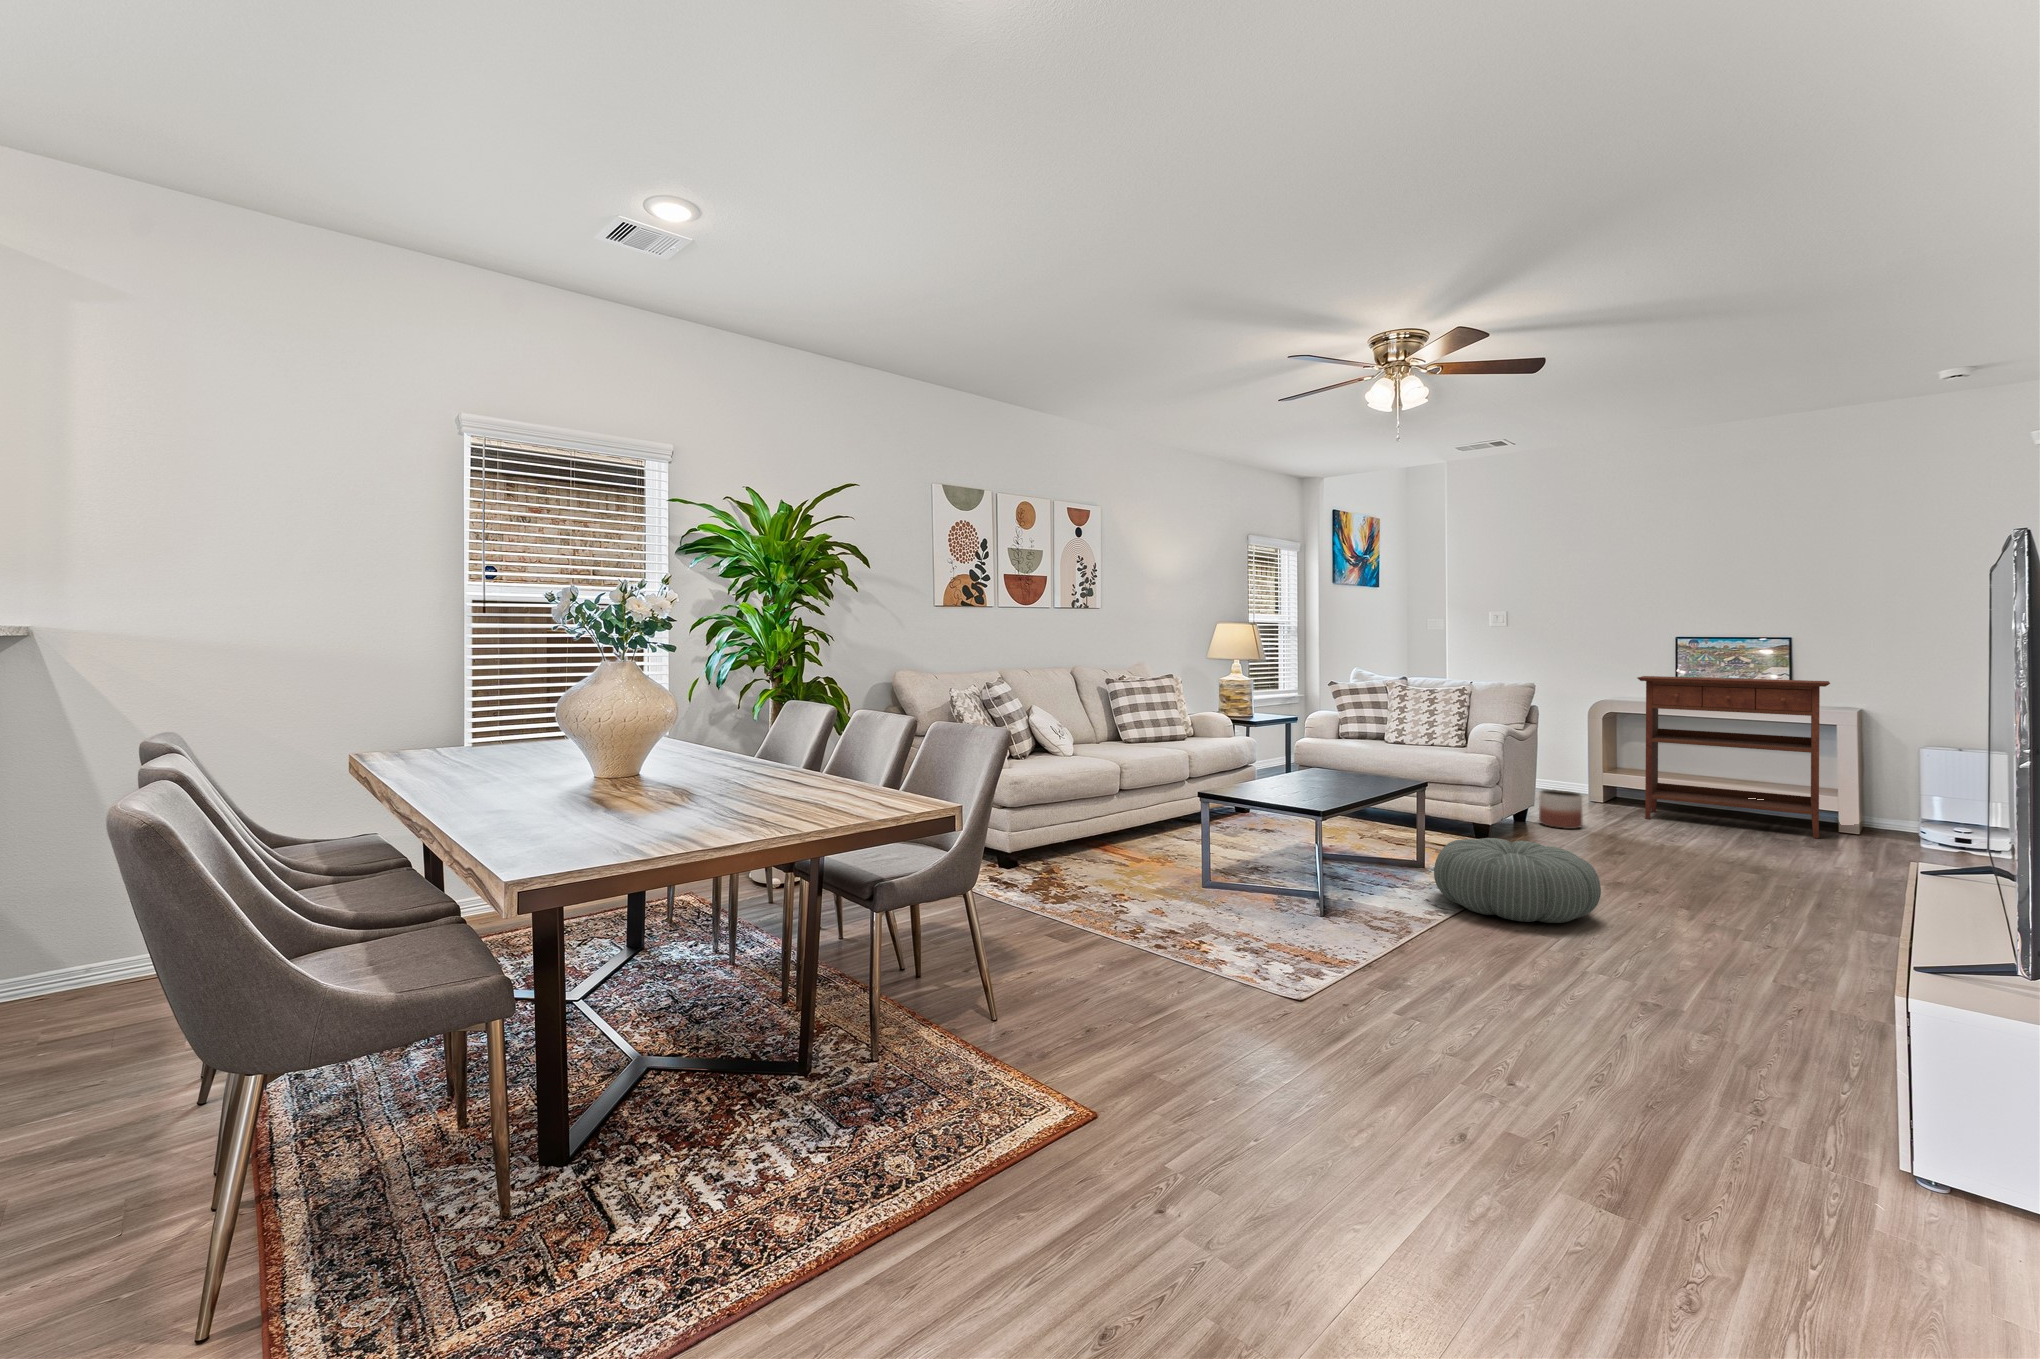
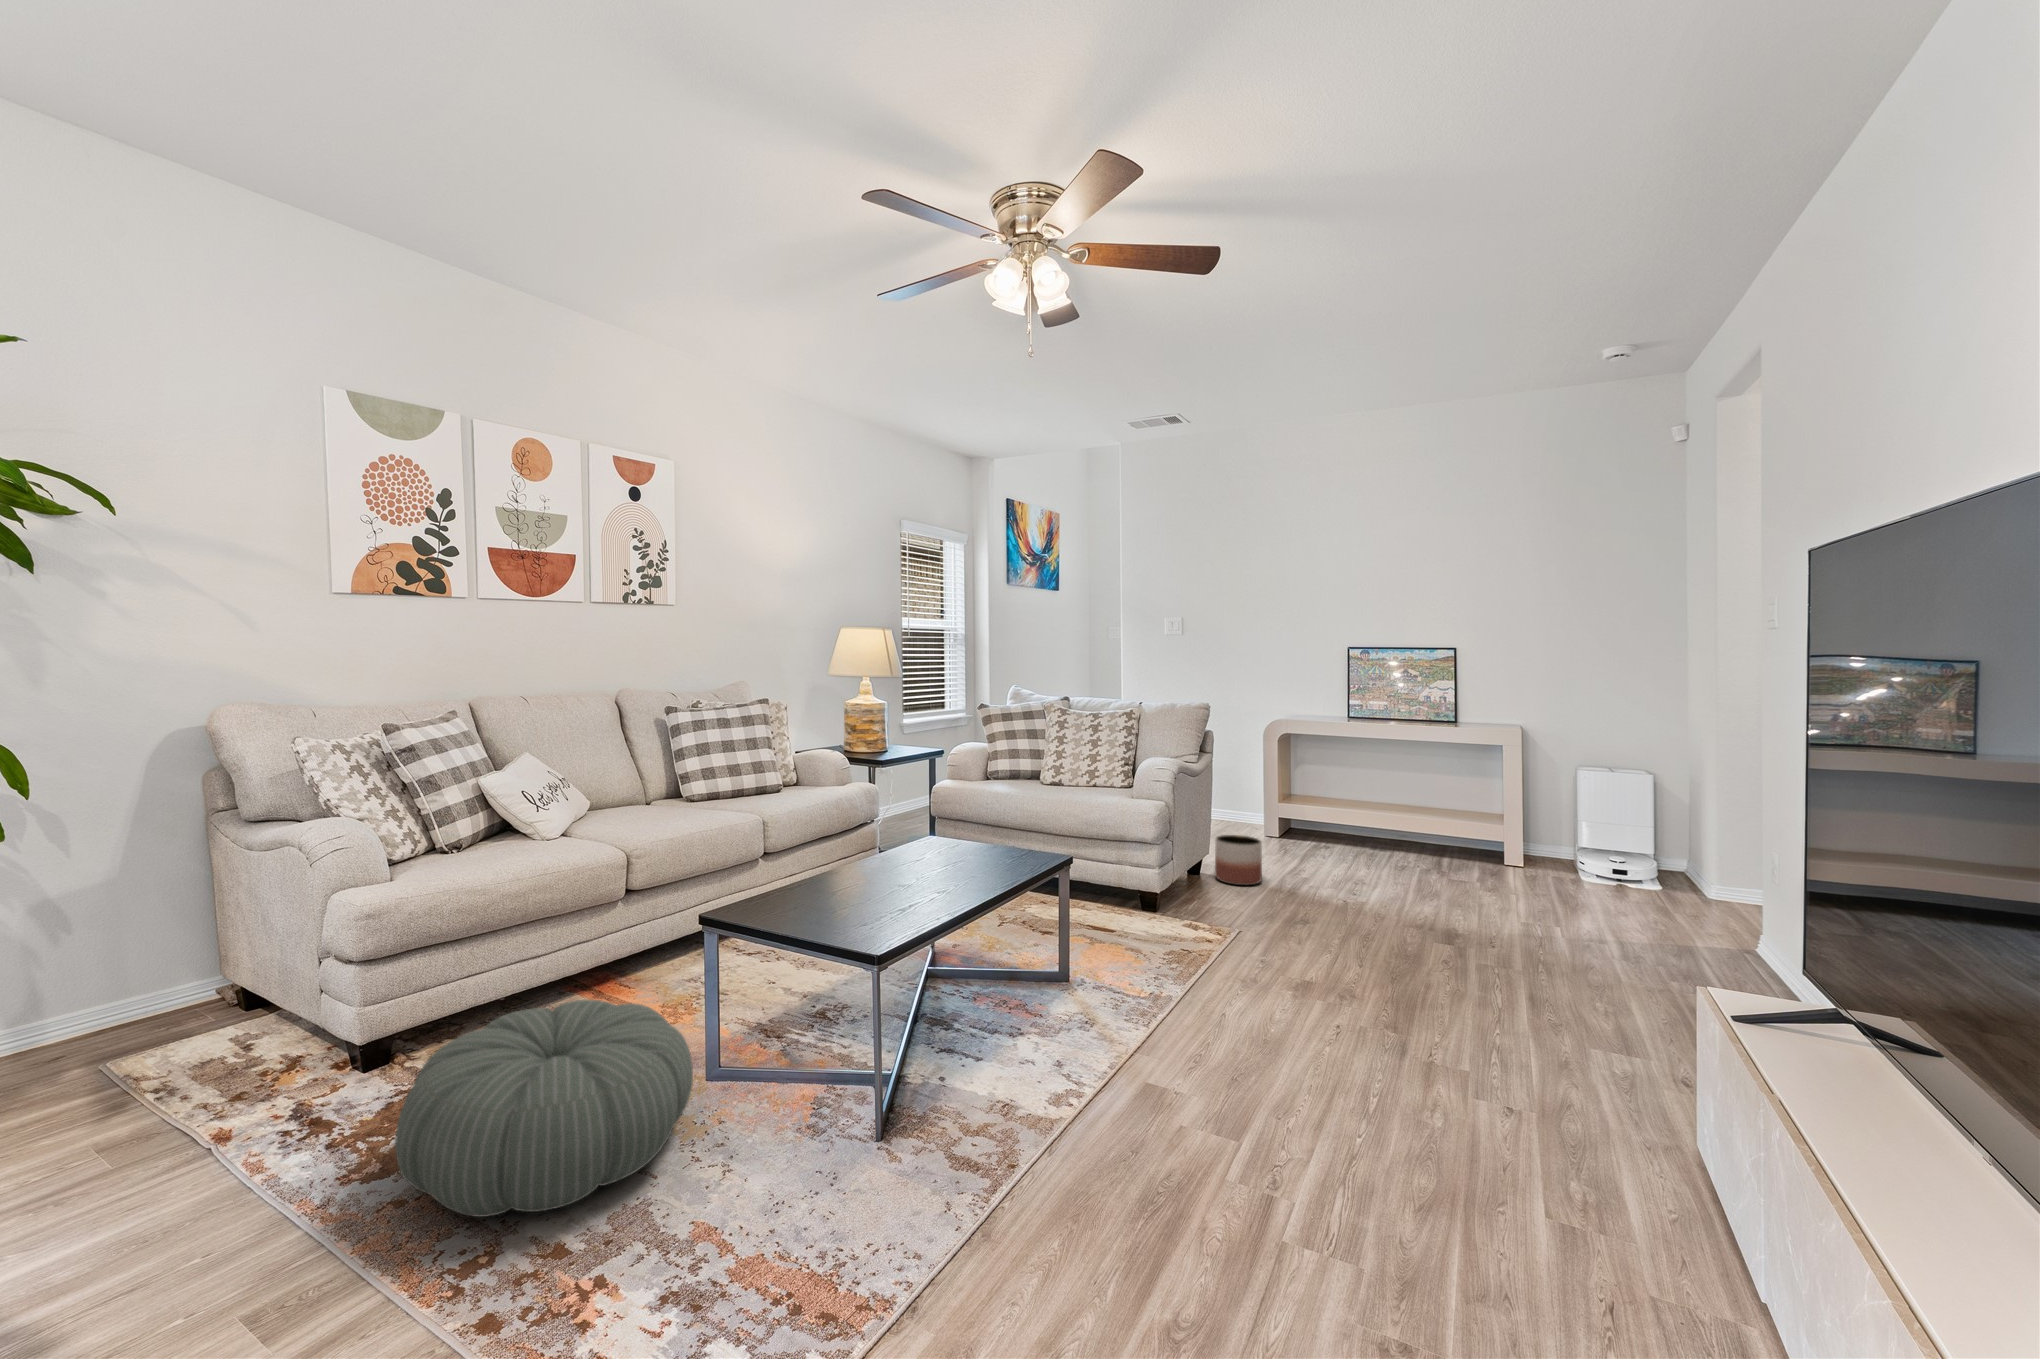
console table: present [1637,676,1830,838] -> none [1315,691,1509,879]
pouf: present [1434,838,1601,923] -> present [395,1000,693,1217]

